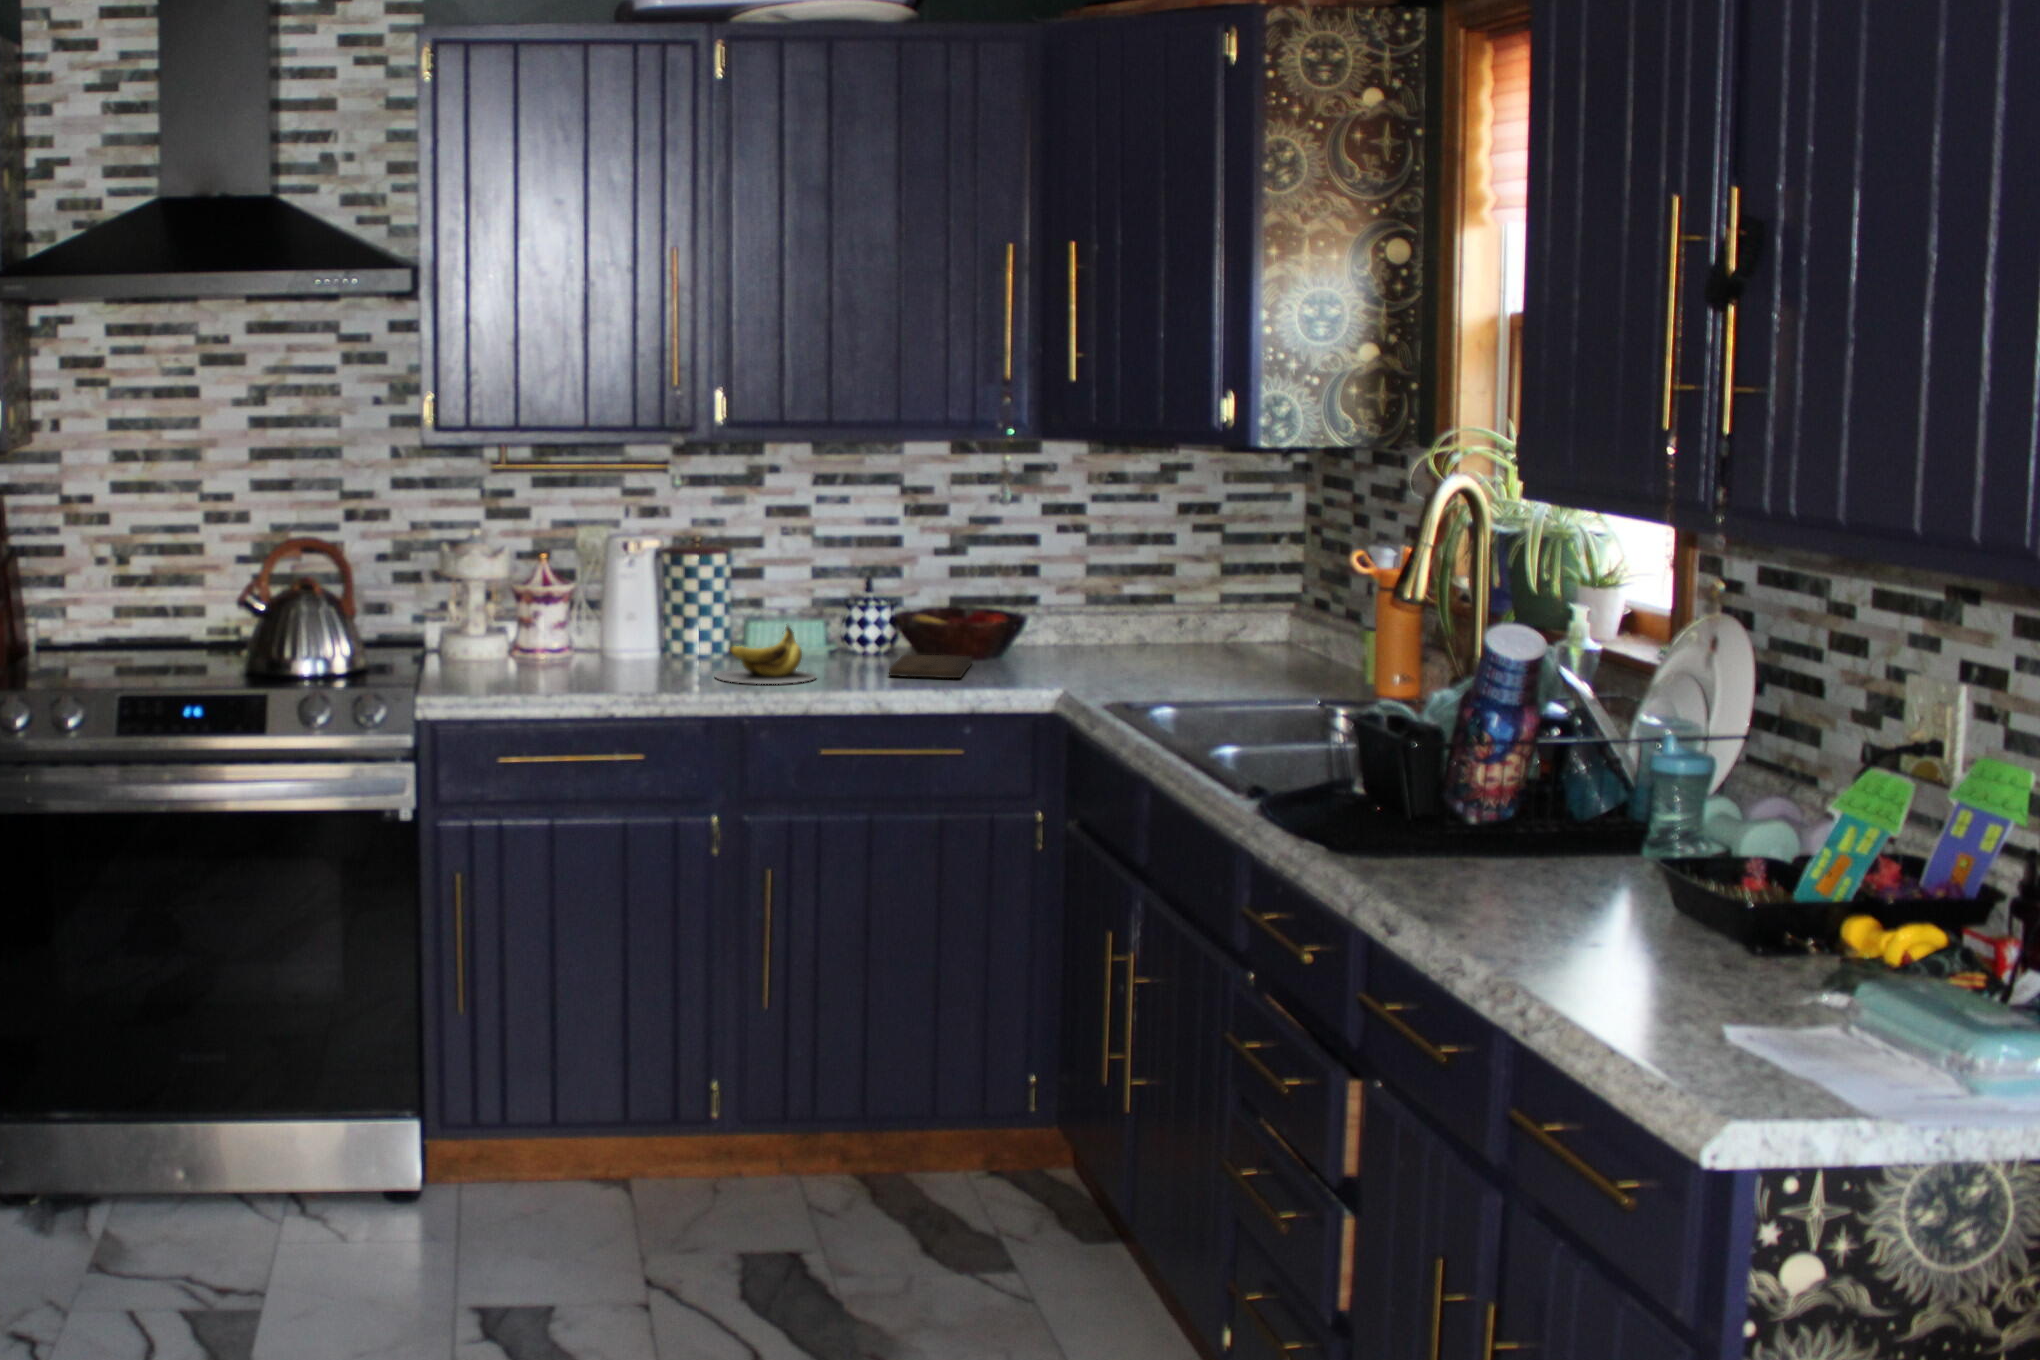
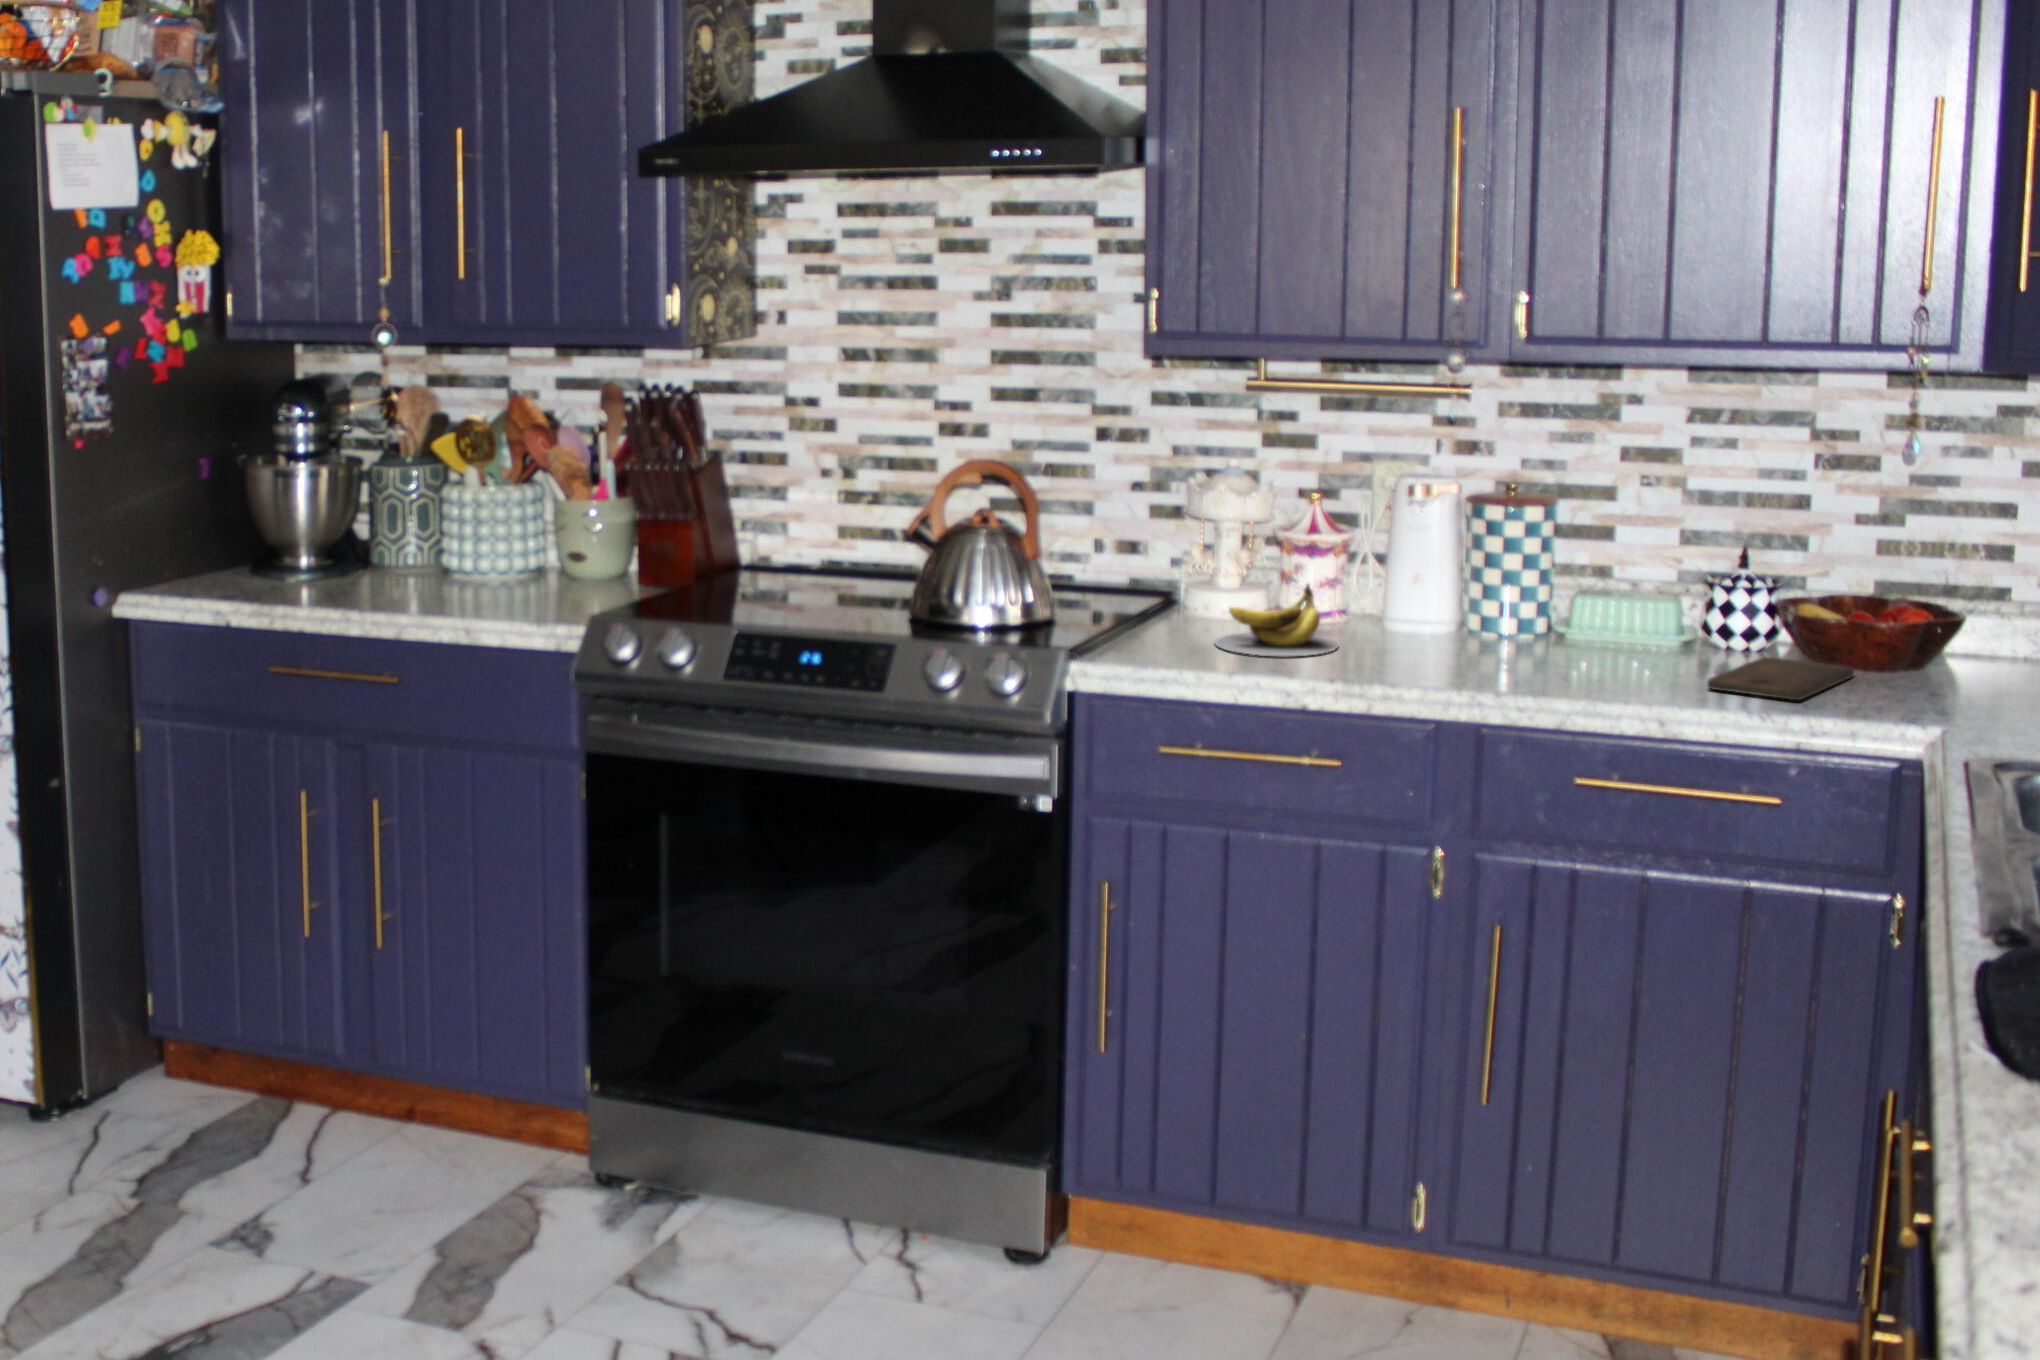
banana: present [715,625,816,684] -> present [1215,584,1338,656]

